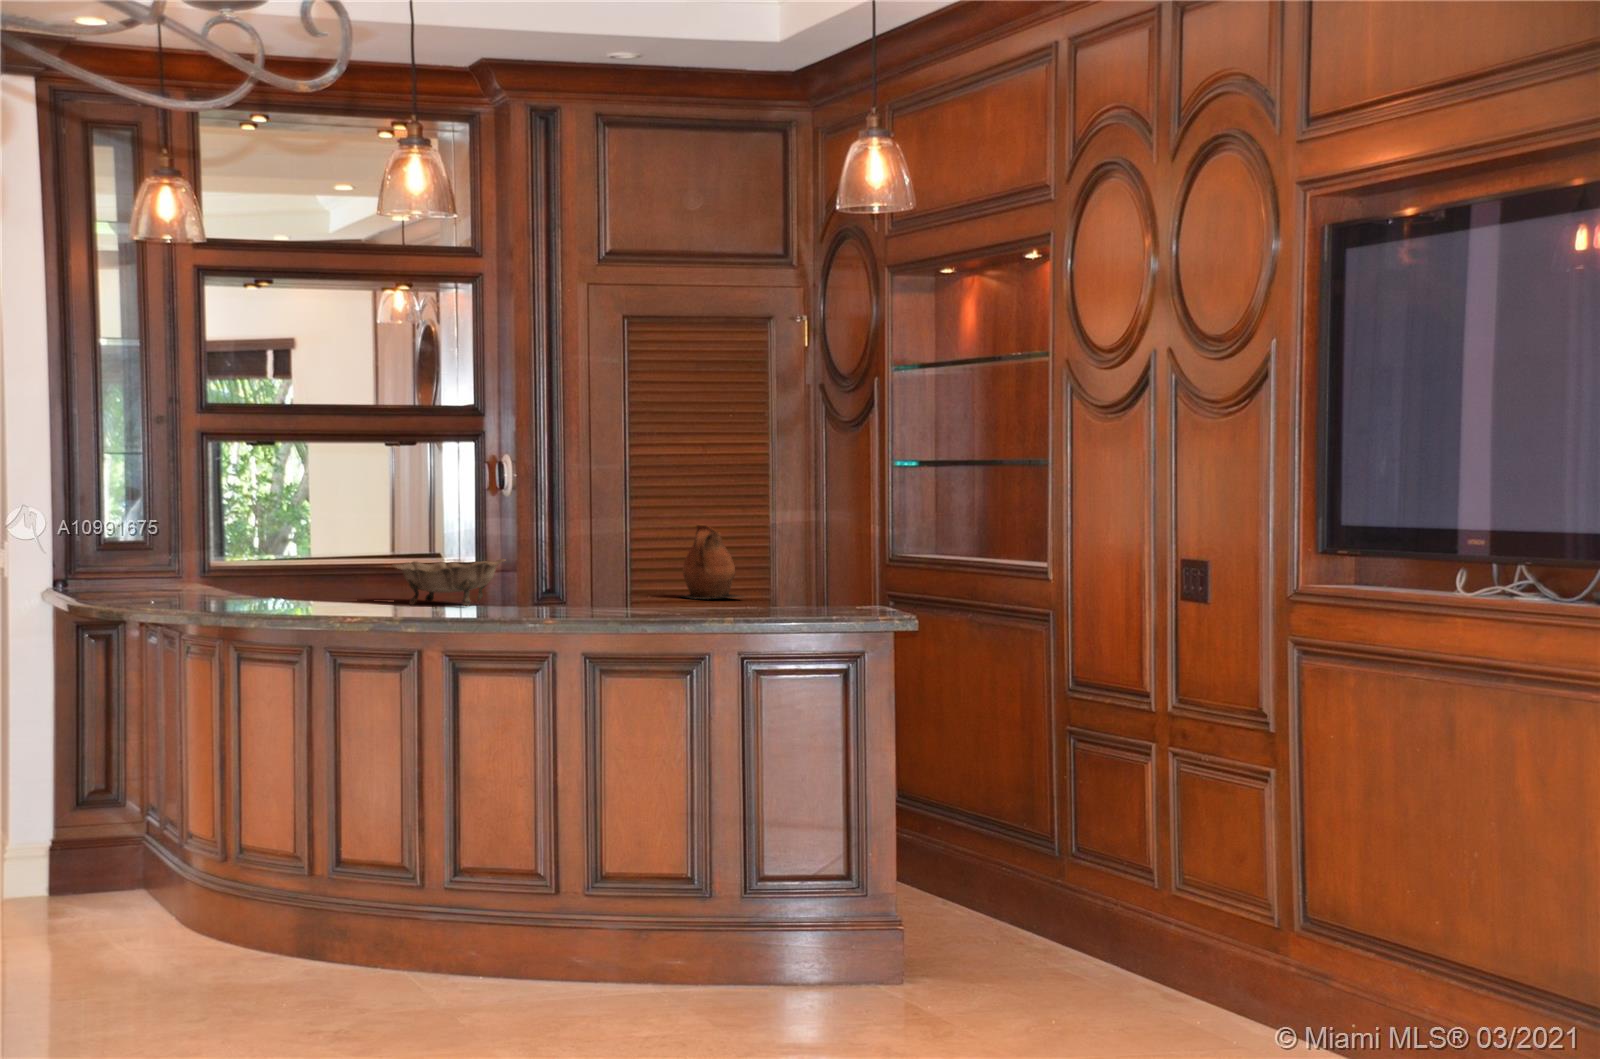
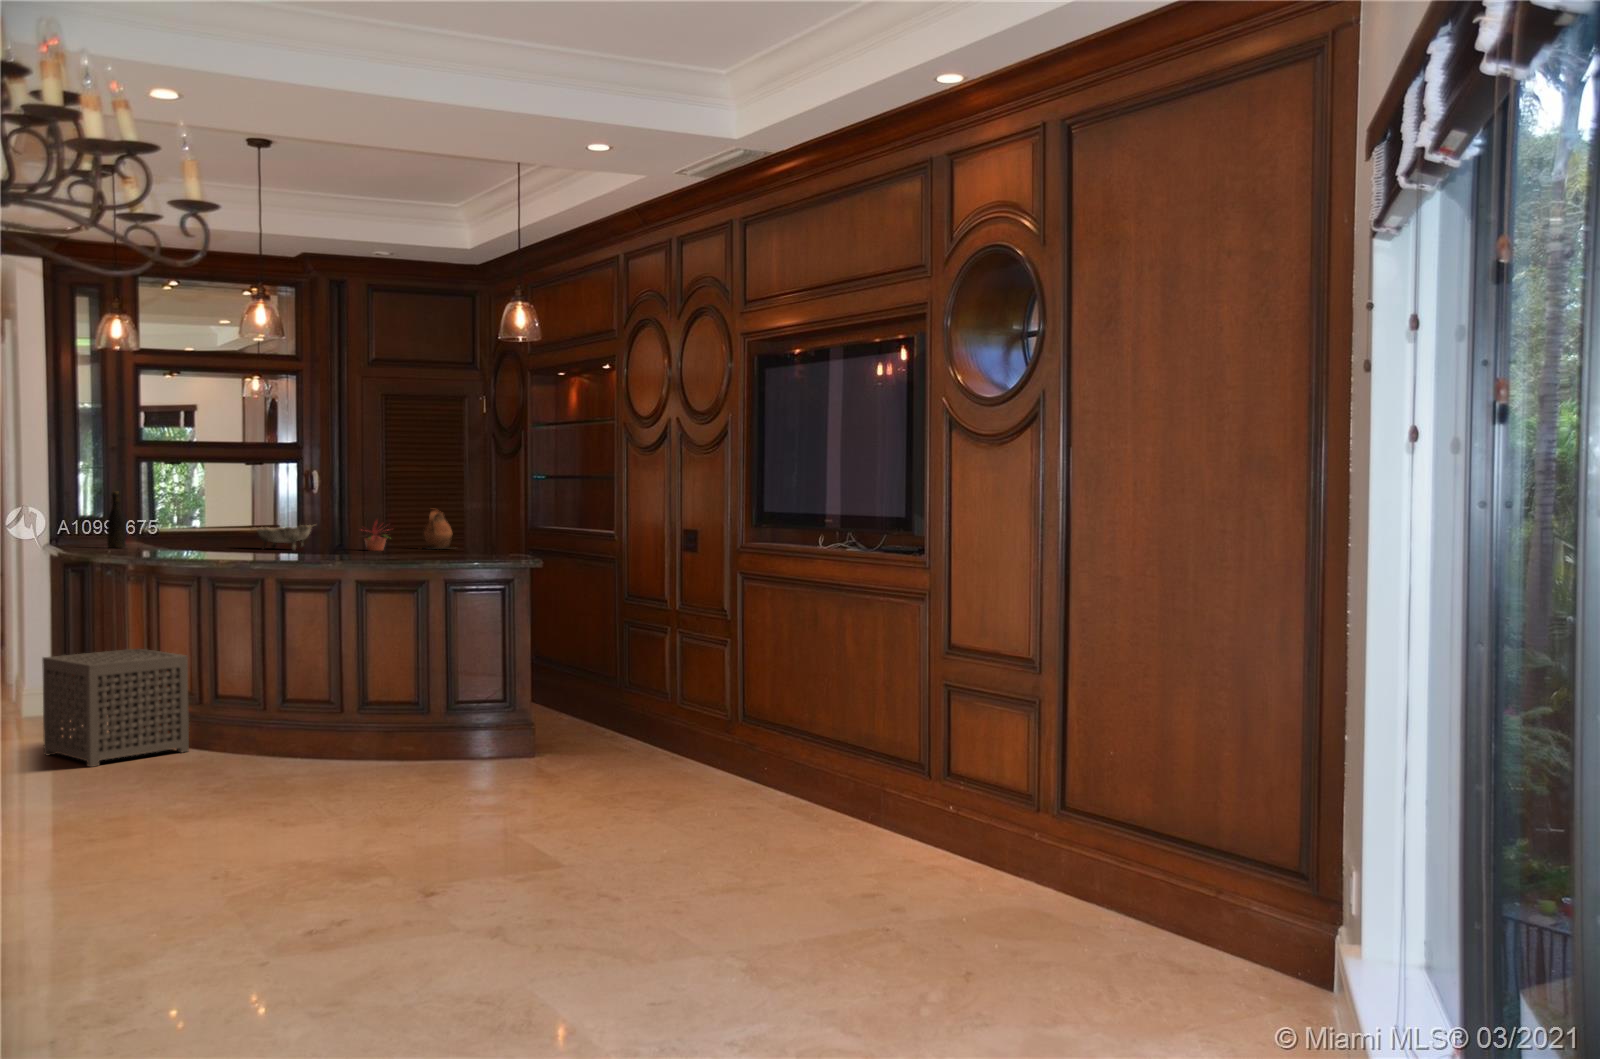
bottle: none [146,502,177,605] -> present [107,492,125,548]
potted plant: none [569,546,643,607] -> present [364,521,388,551]
side table: none [32,799,288,1040] -> present [42,649,189,767]

